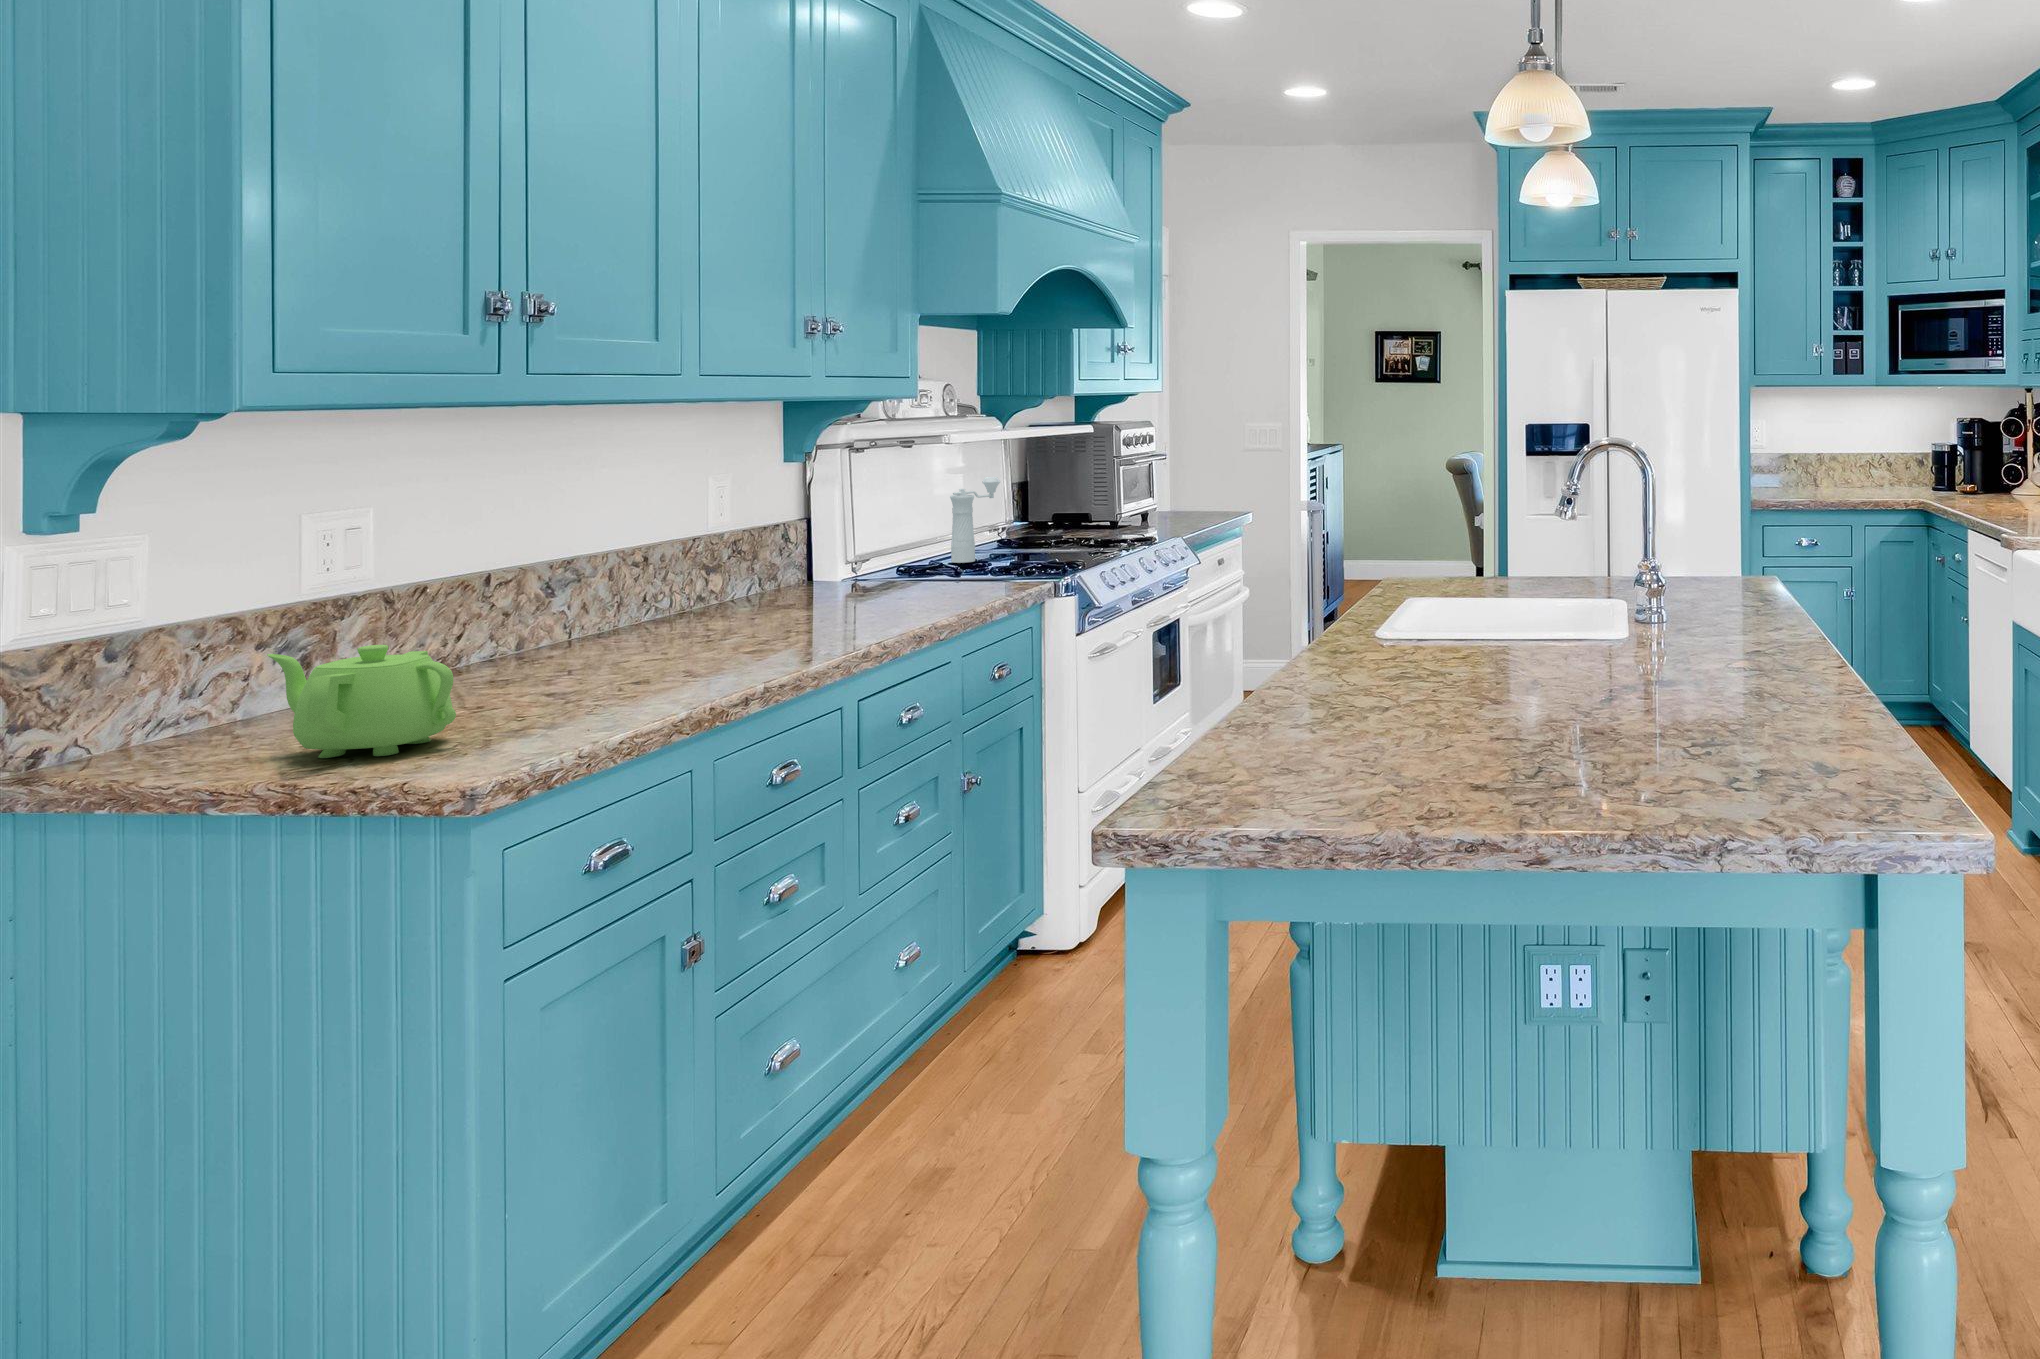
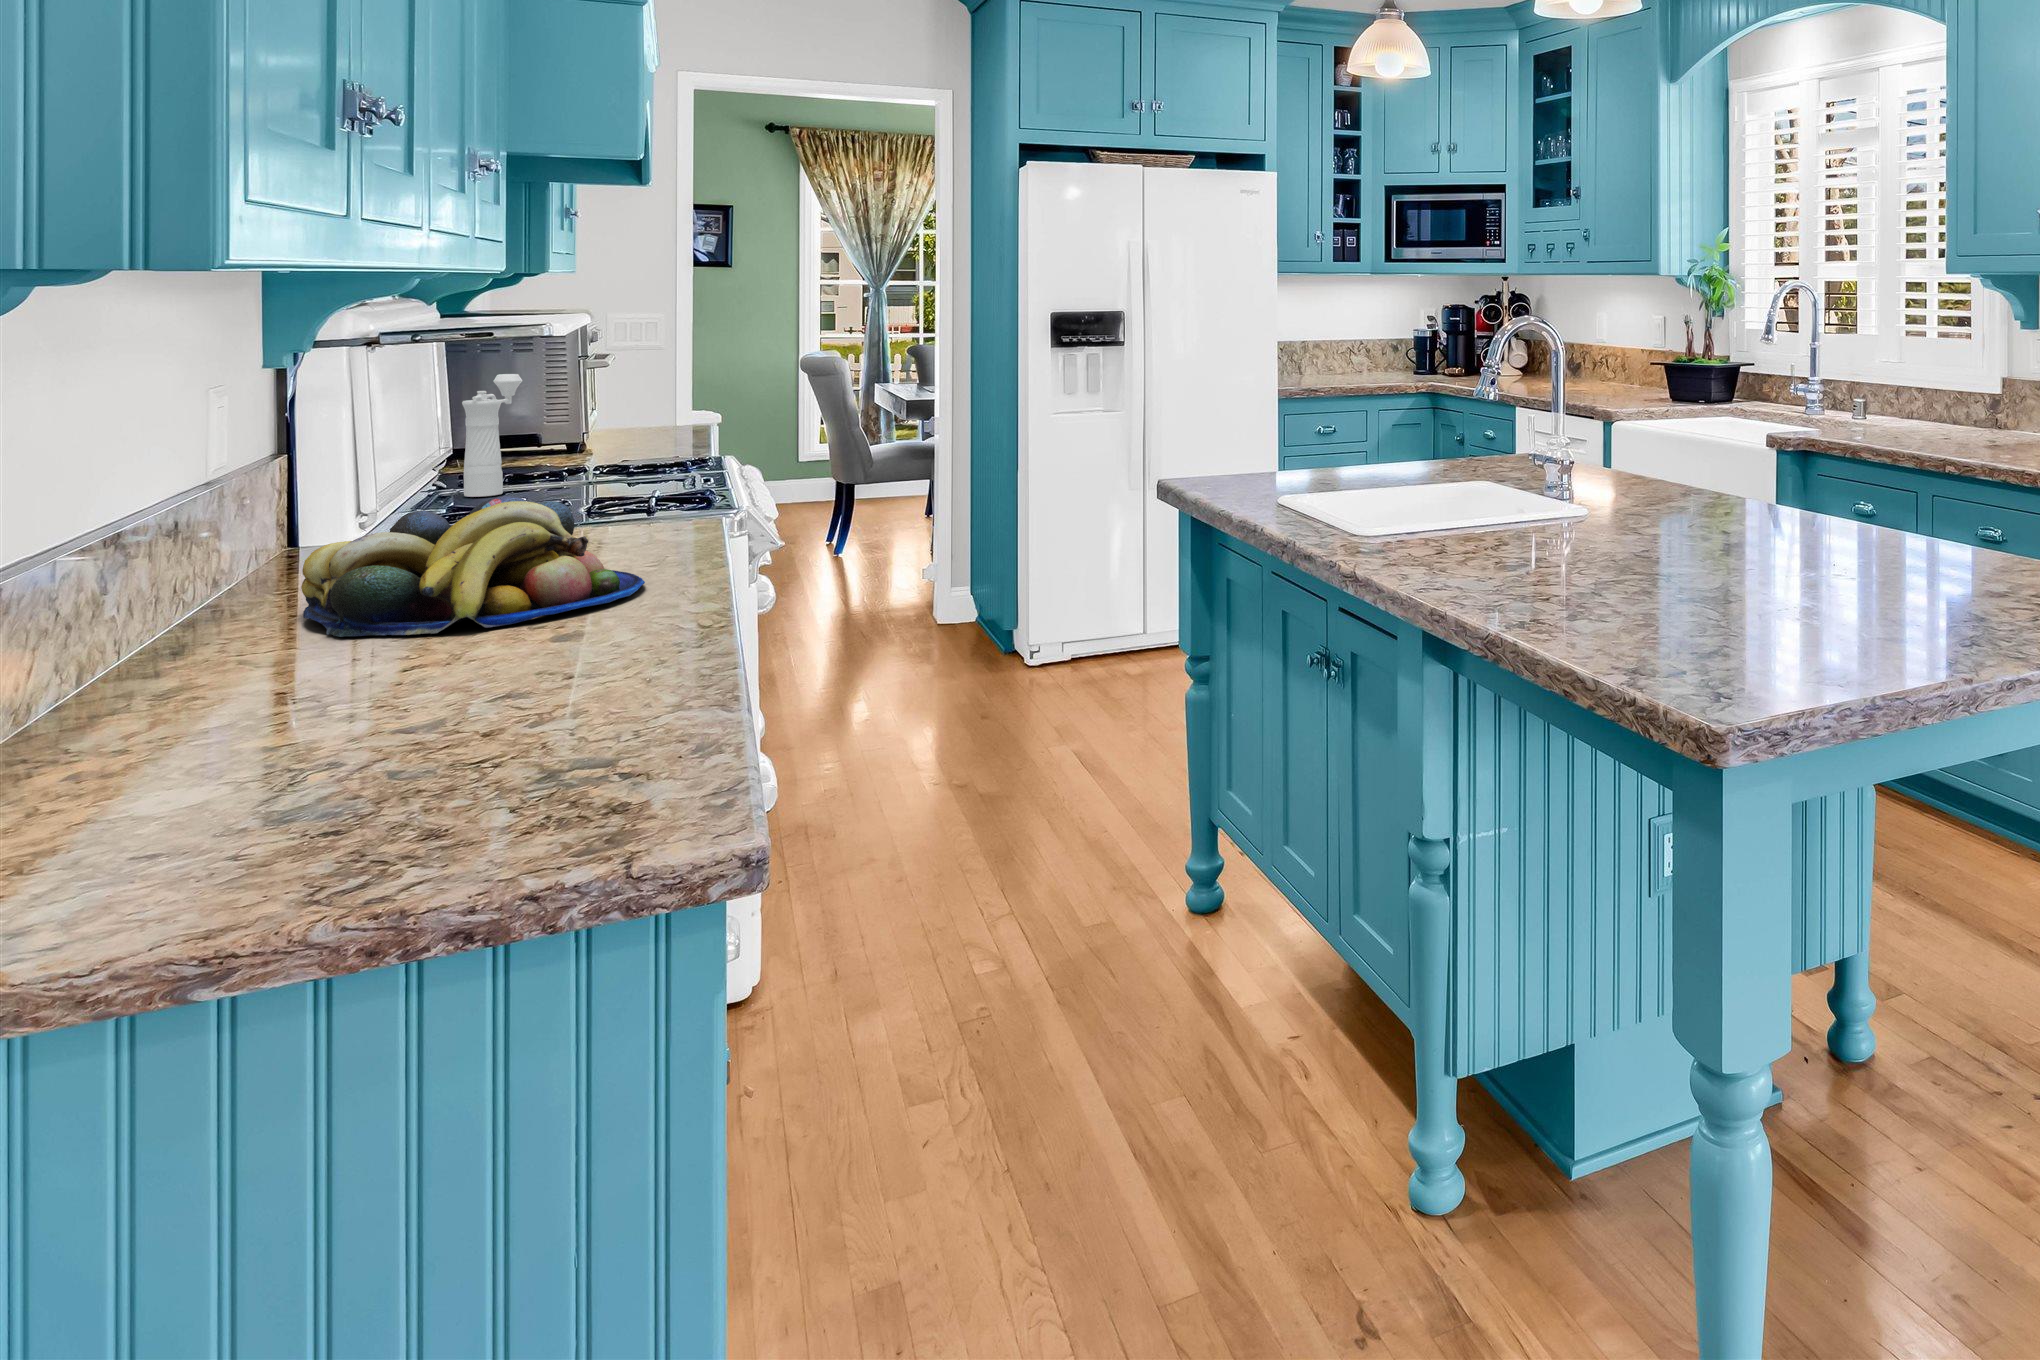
fruit bowl: none [657,563,866,648] -> present [301,496,645,637]
teapot: present [267,645,456,758] -> none [109,652,510,869]

